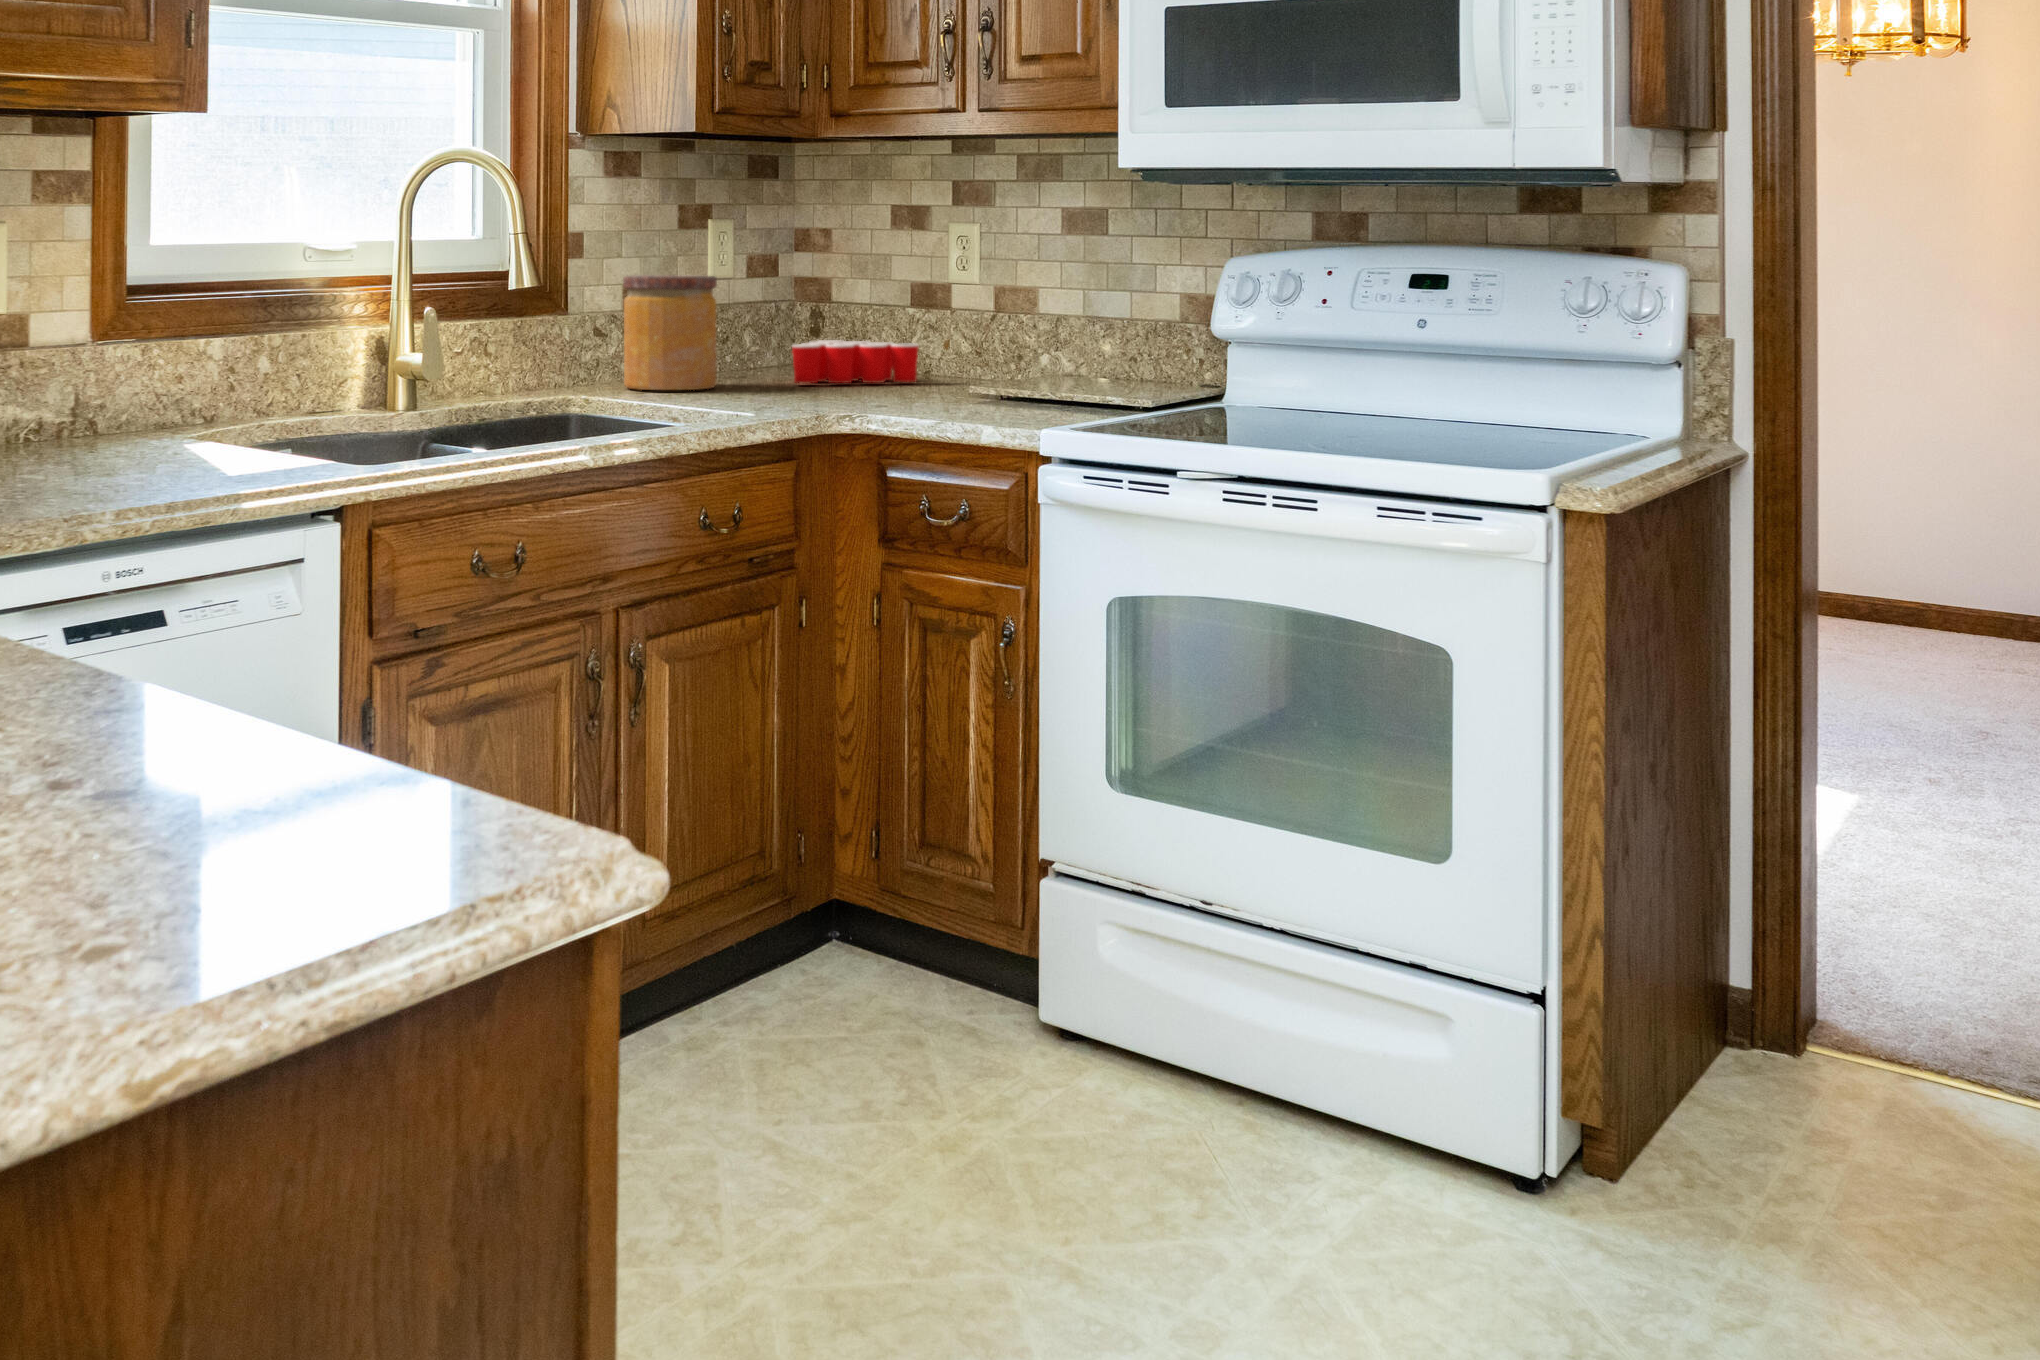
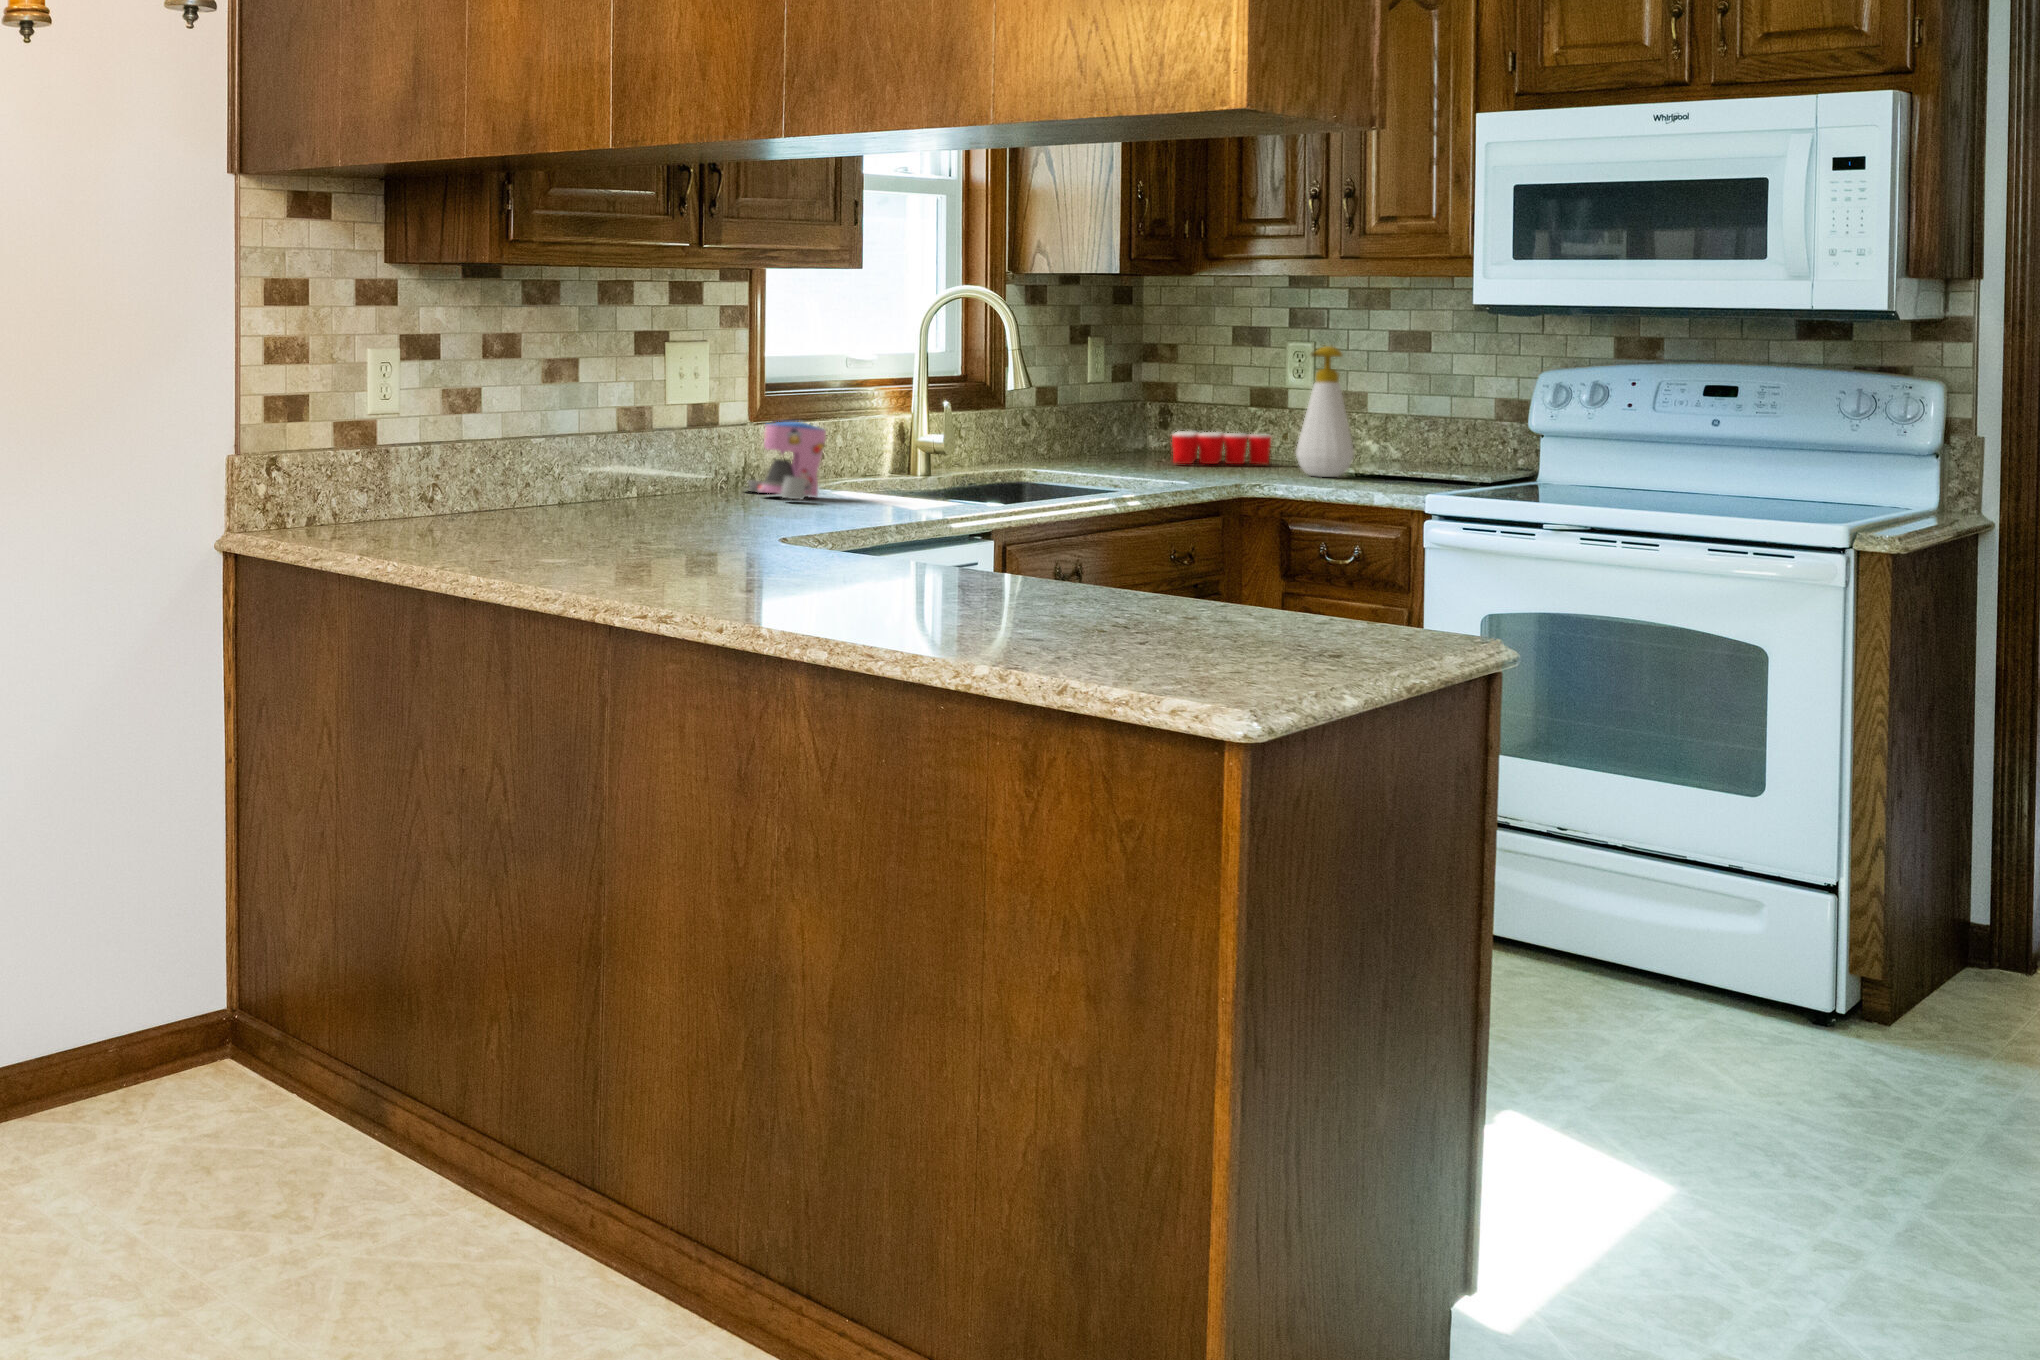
soap bottle: none [926,228,993,400] -> present [1296,346,1354,477]
jar: present [623,275,717,390] -> none [1044,379,1120,466]
coffee maker: none [48,343,157,464] -> present [747,422,826,499]

